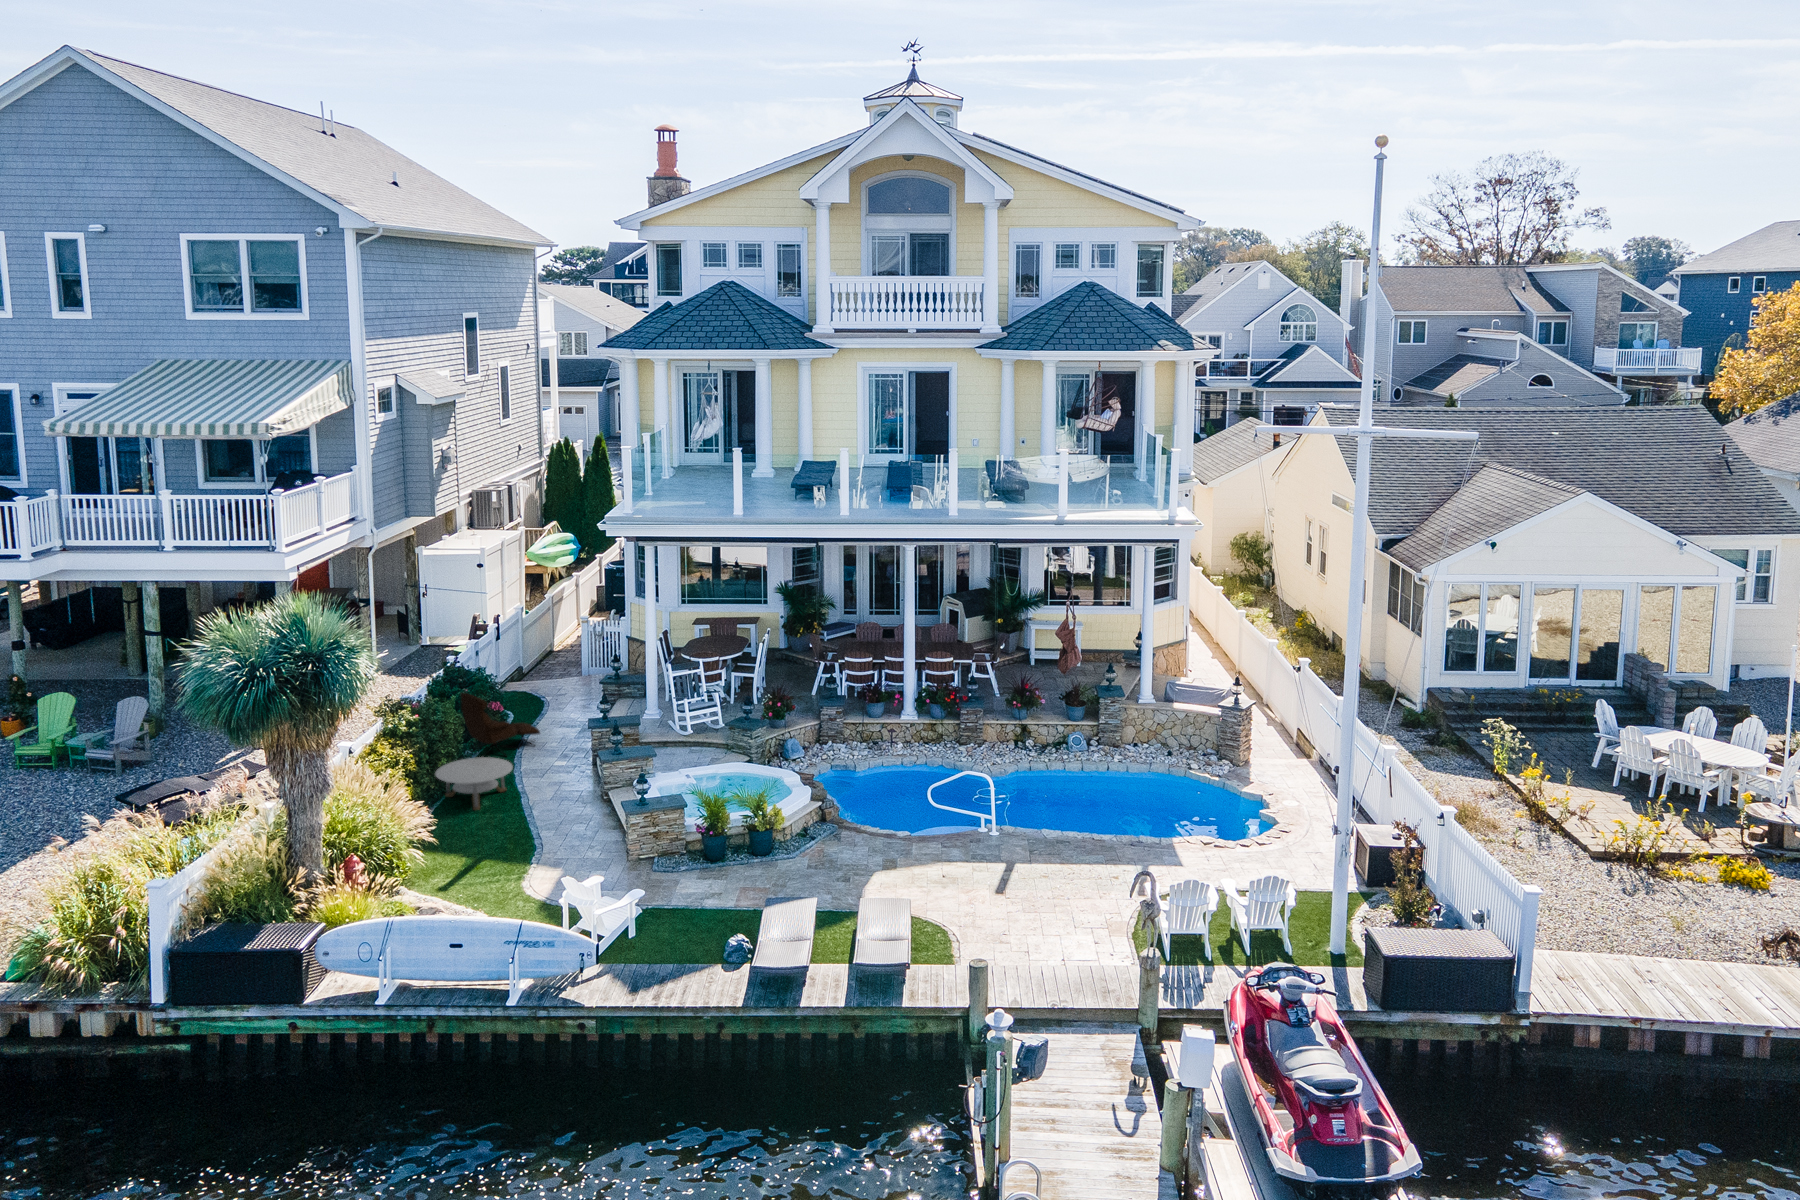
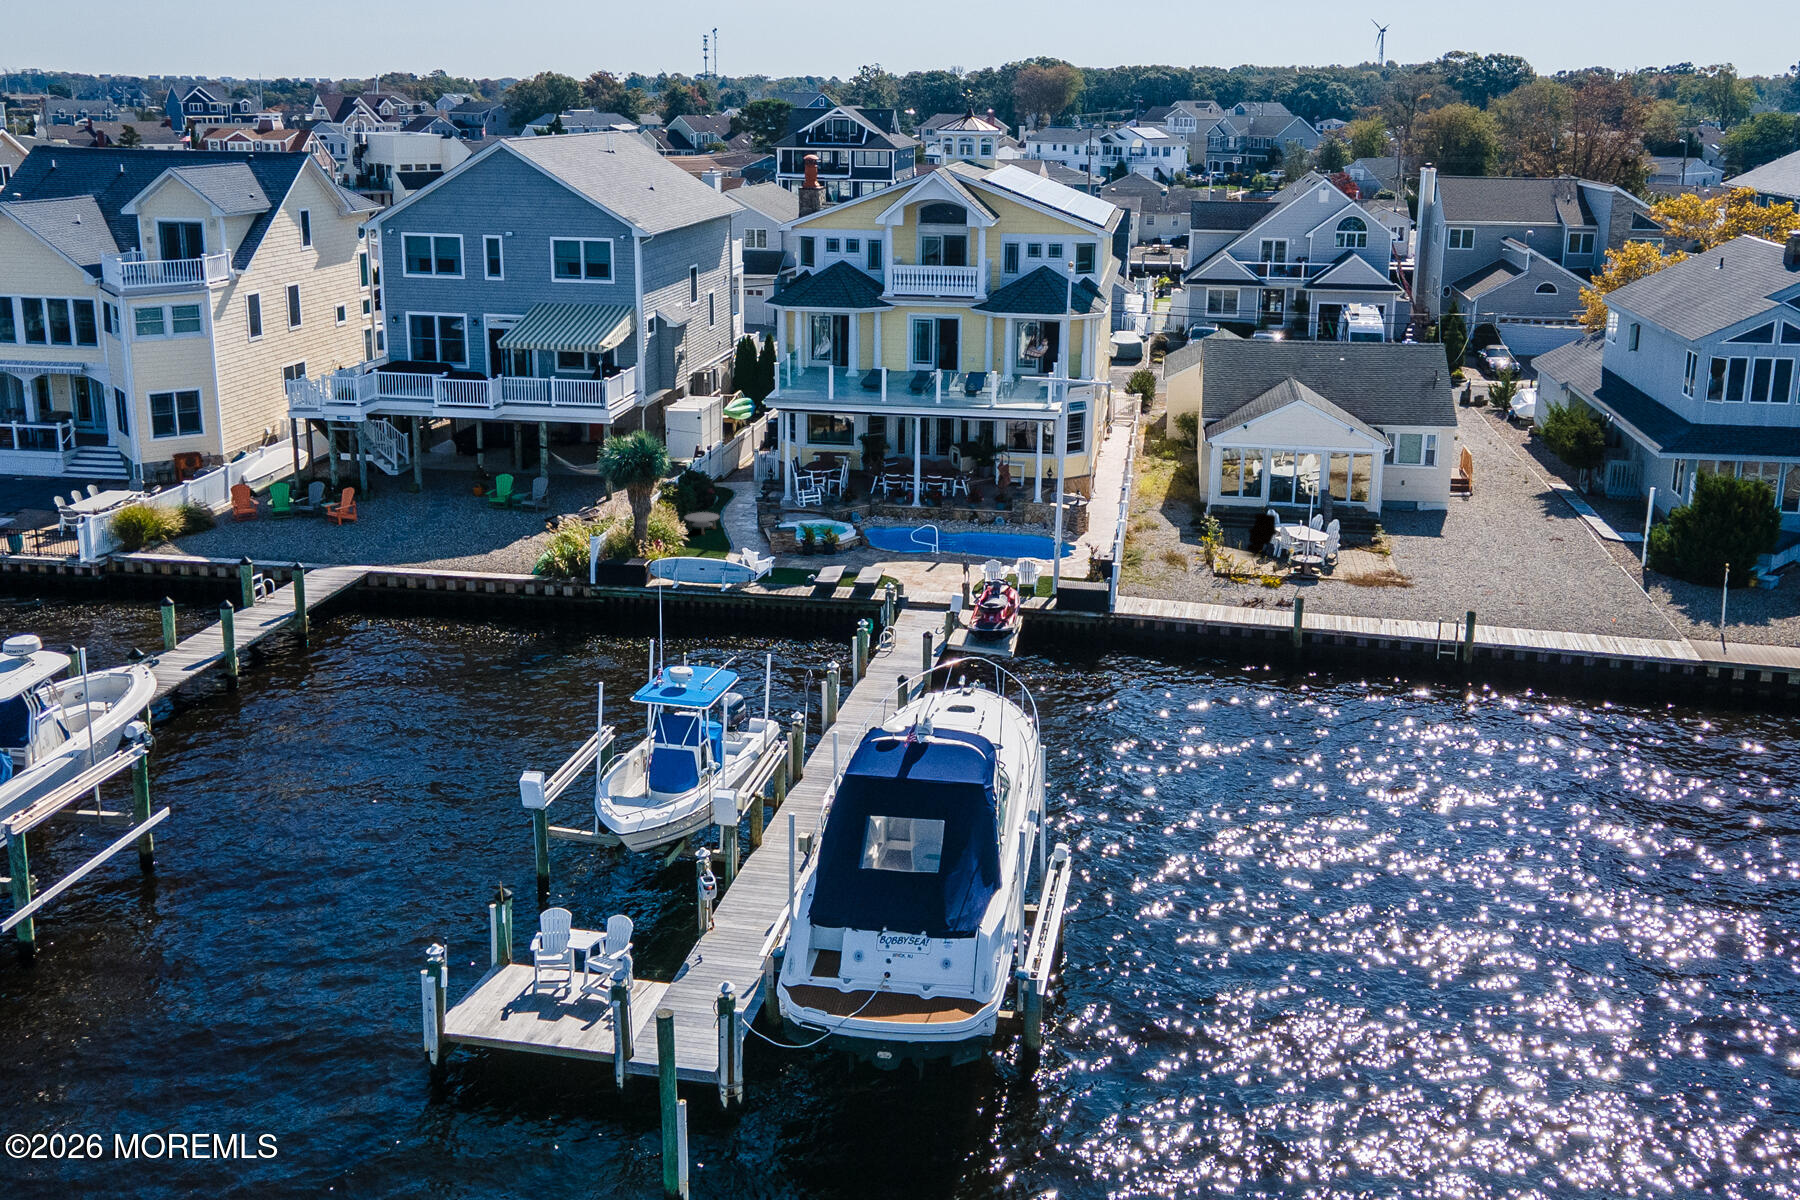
lounge chair: present [460,692,540,757] -> present [1247,513,1277,554]

